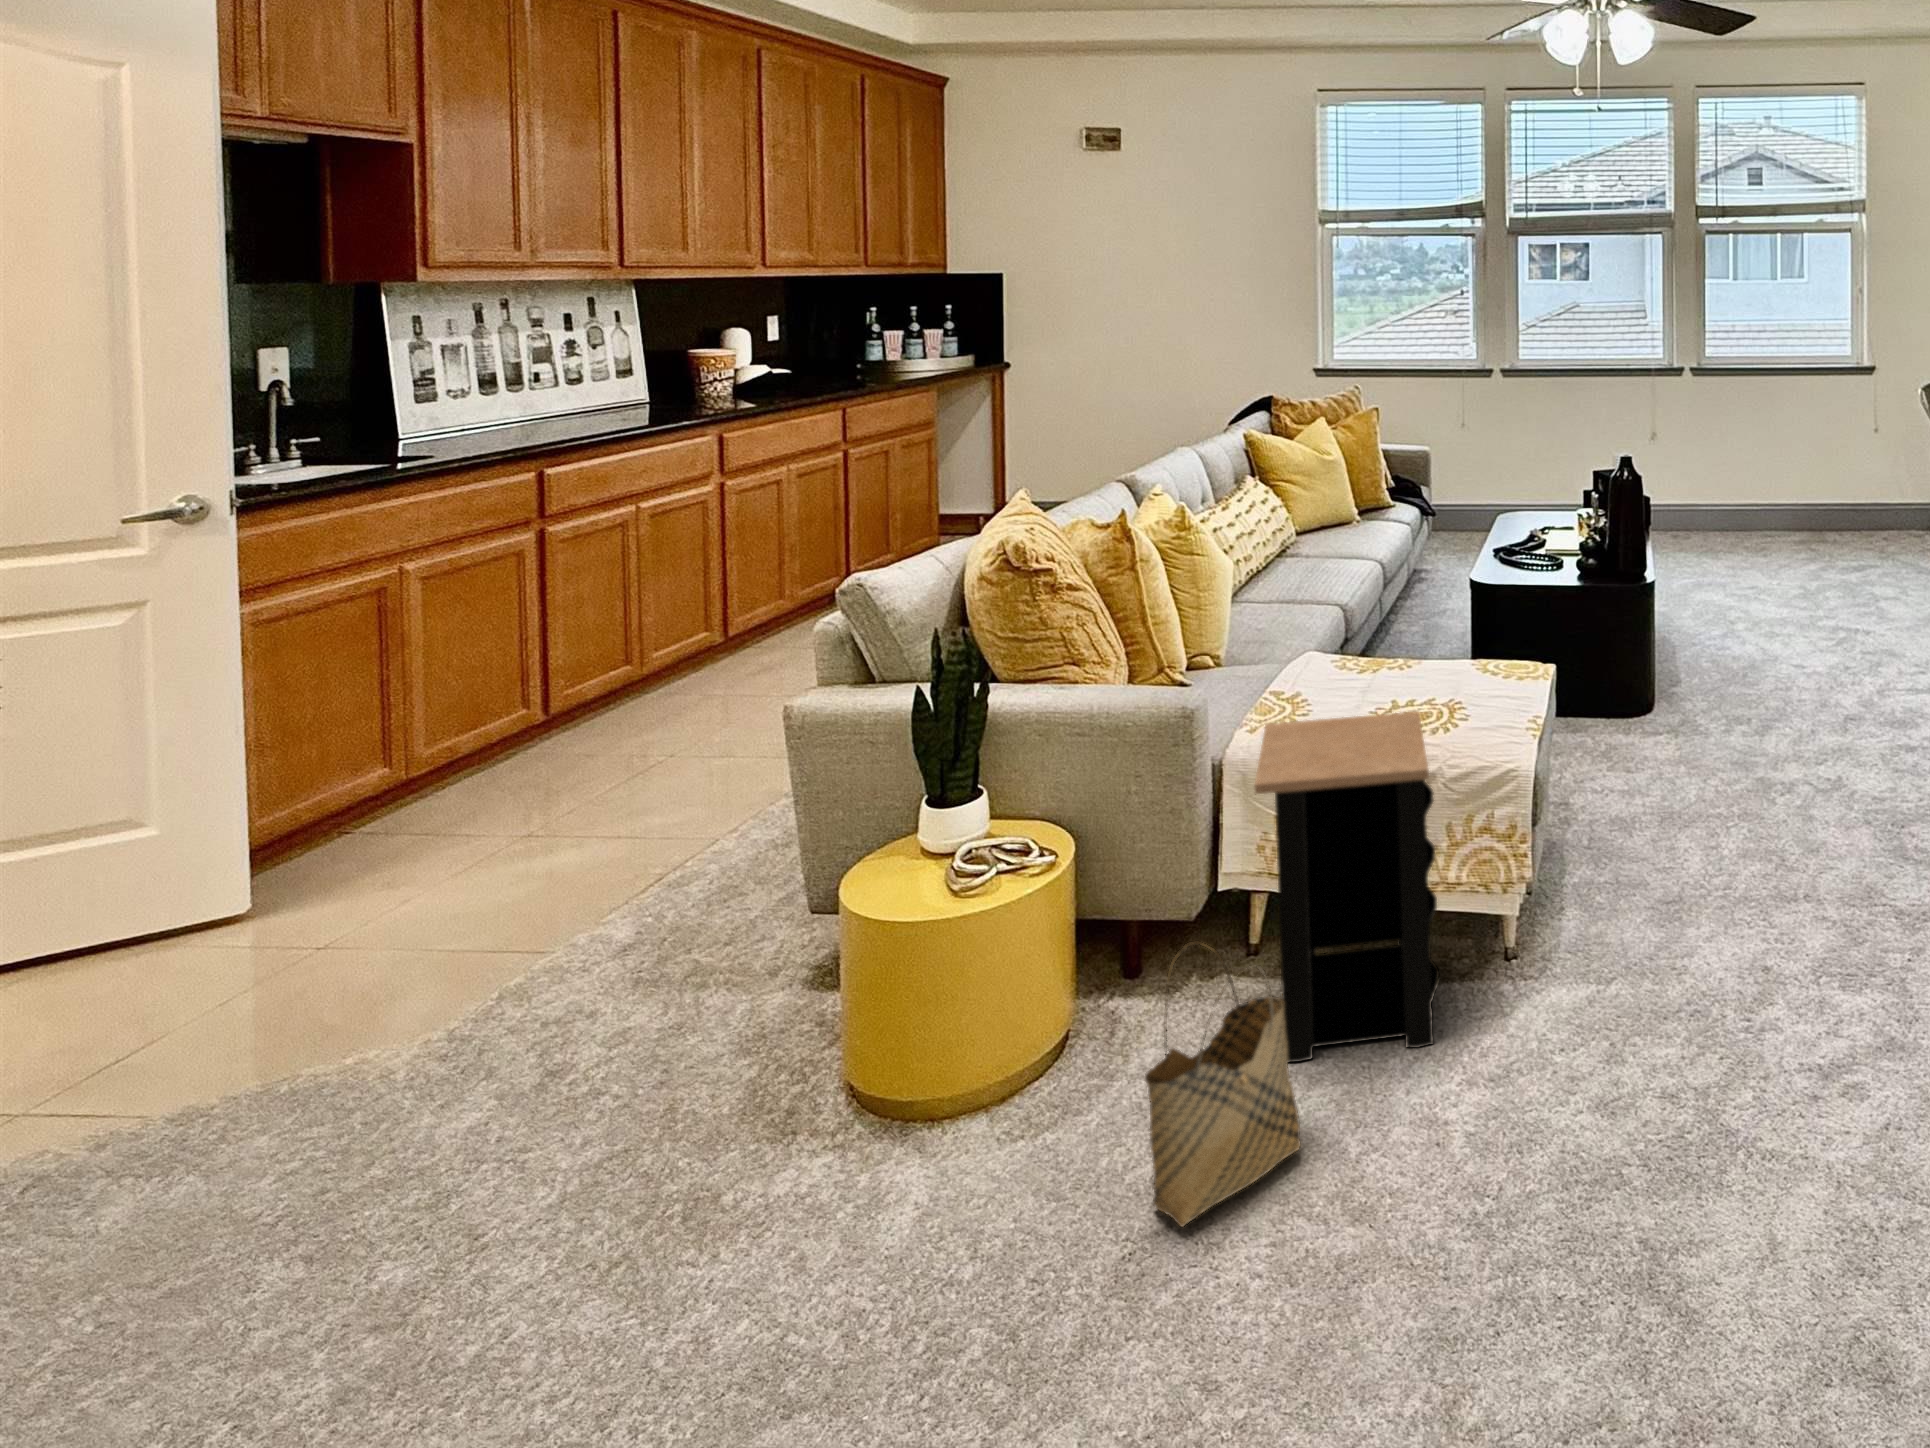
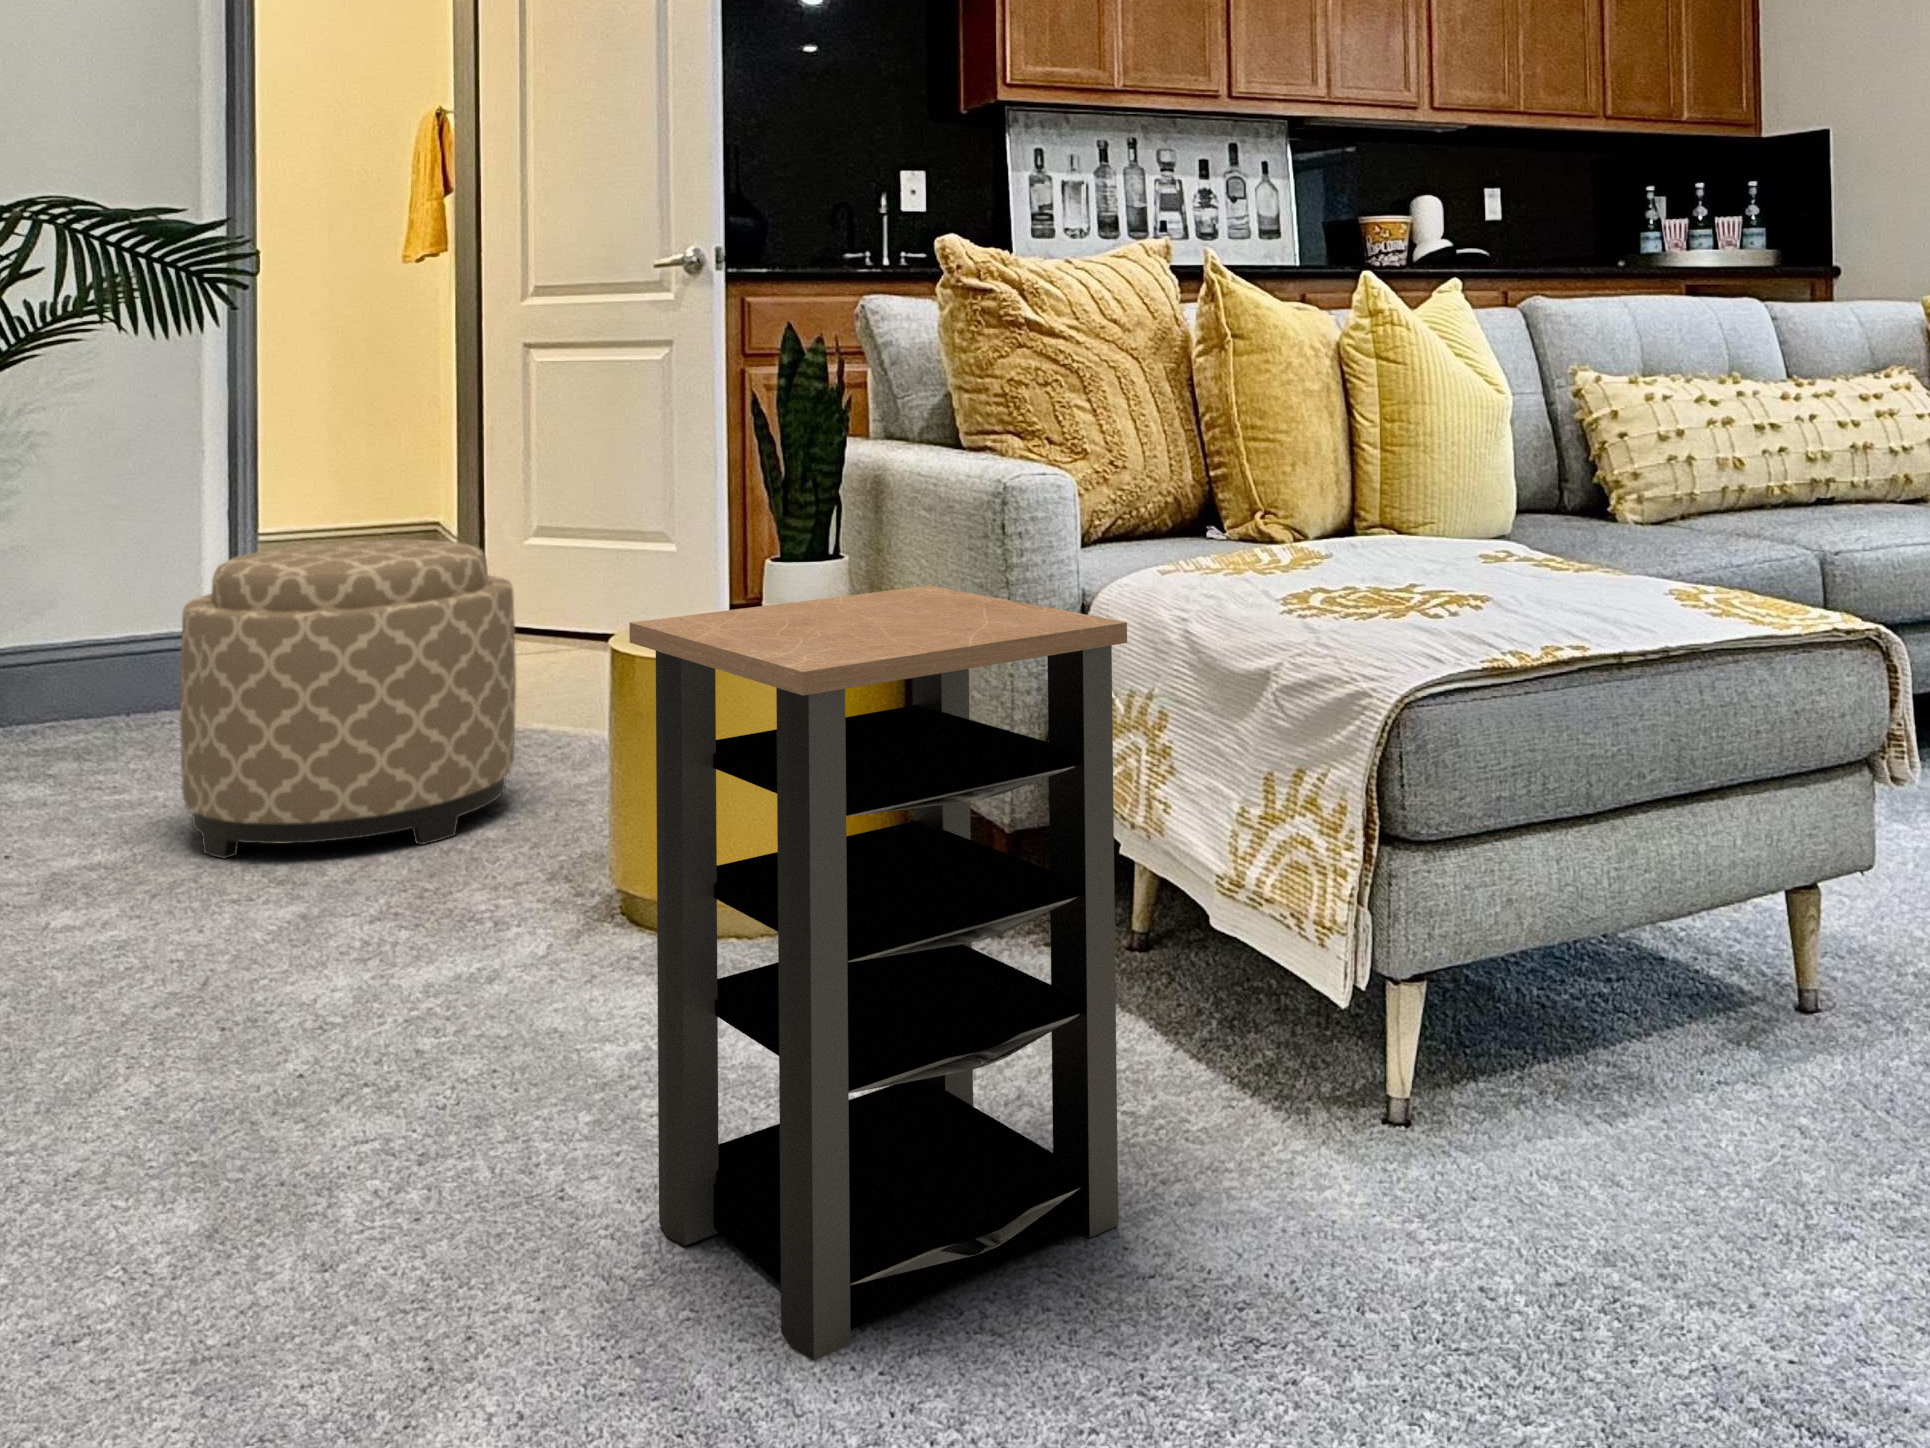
ottoman: none [167,827,551,1203] -> present [180,540,516,859]
woven basket: present [1145,941,1300,1226] -> none [98,833,447,1340]

